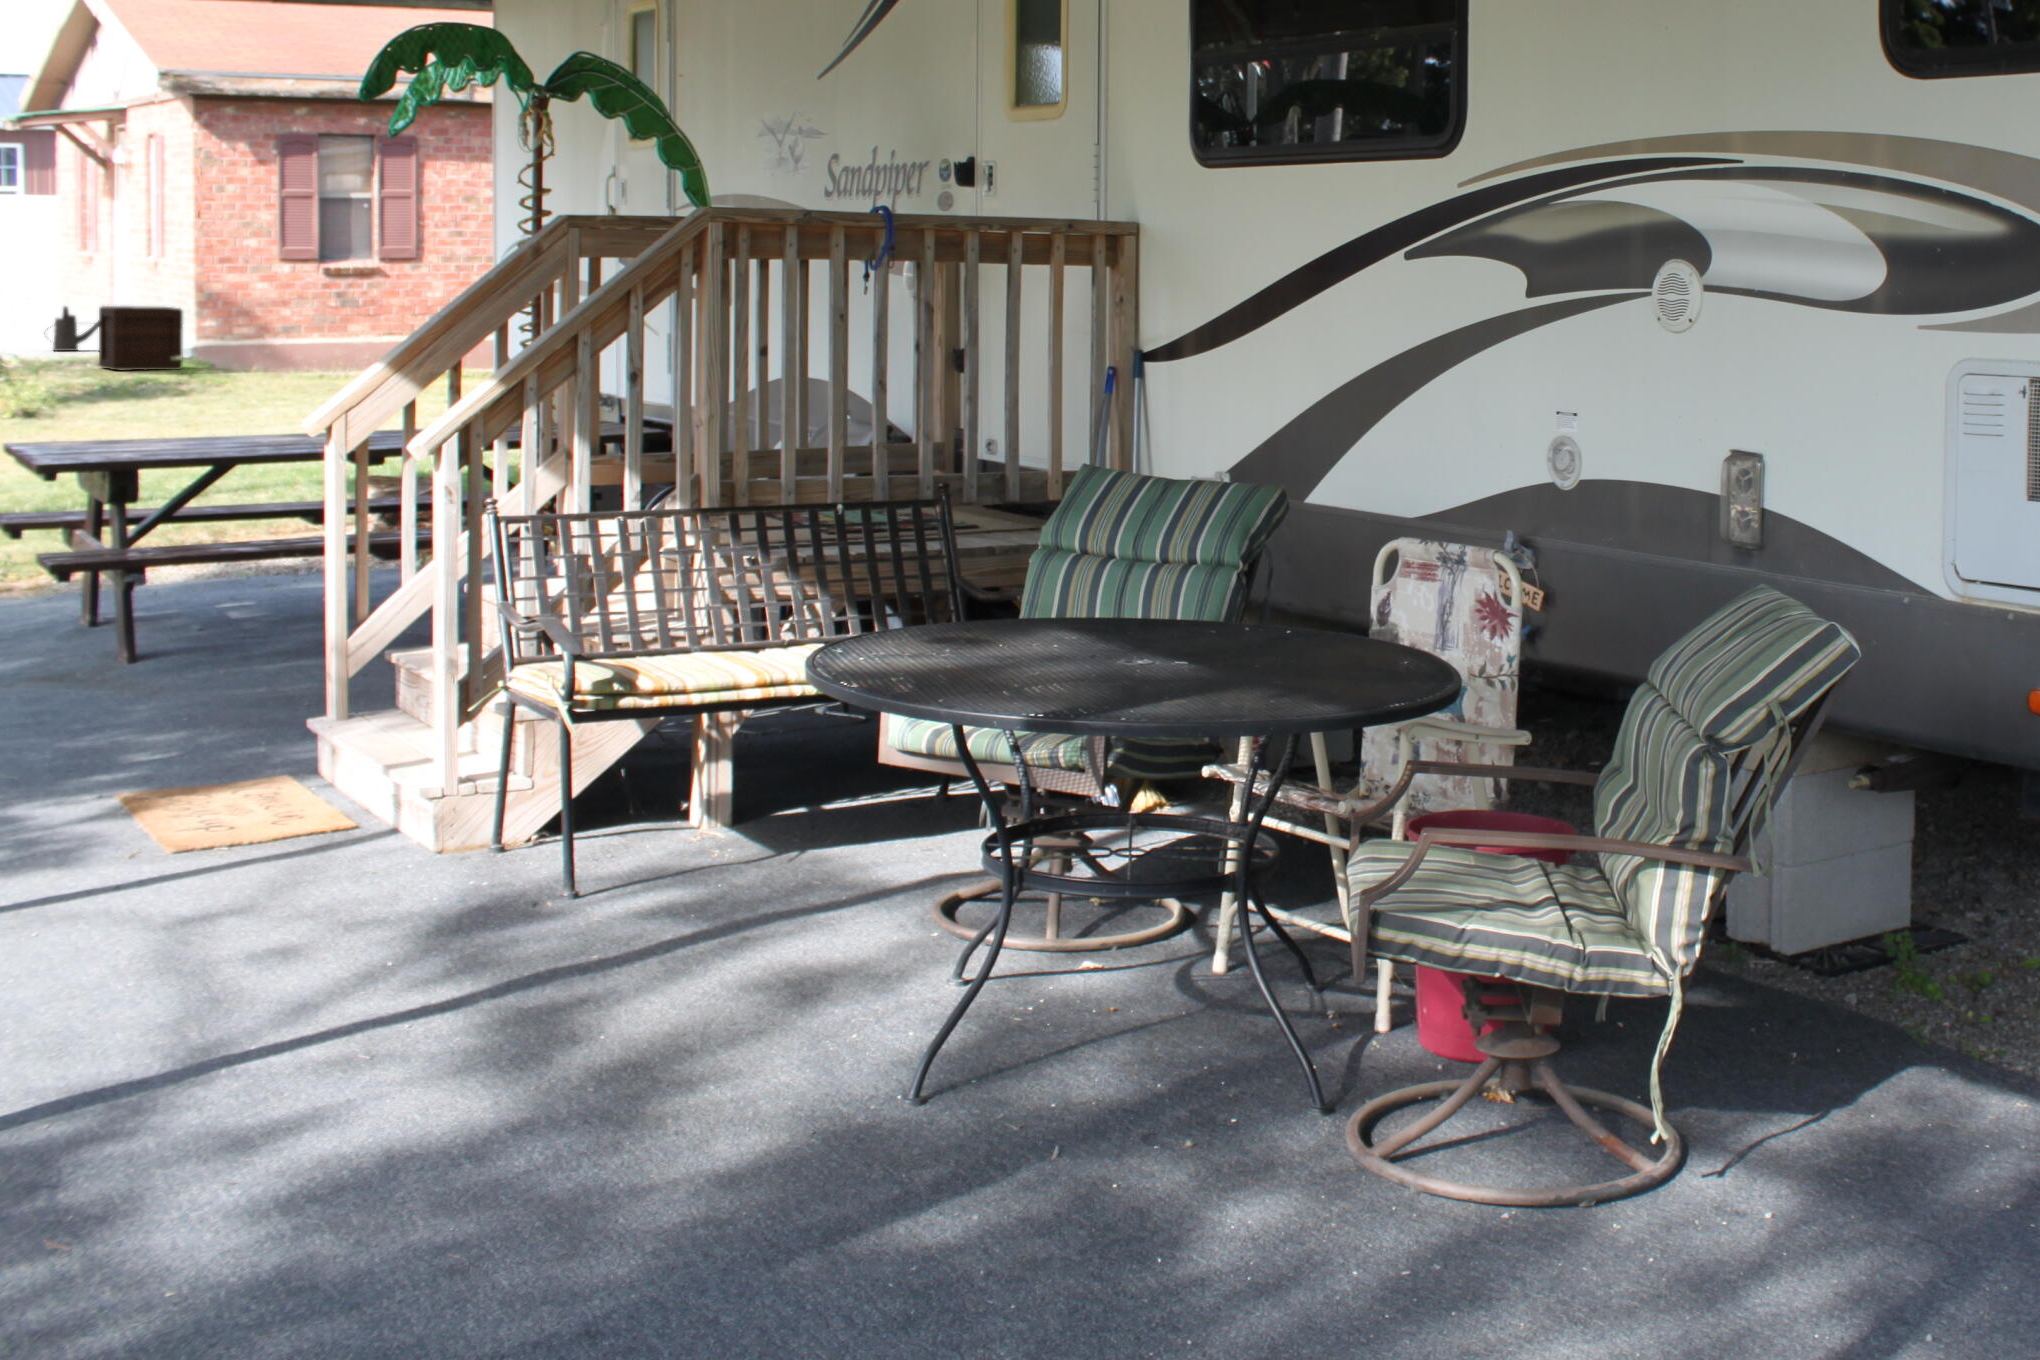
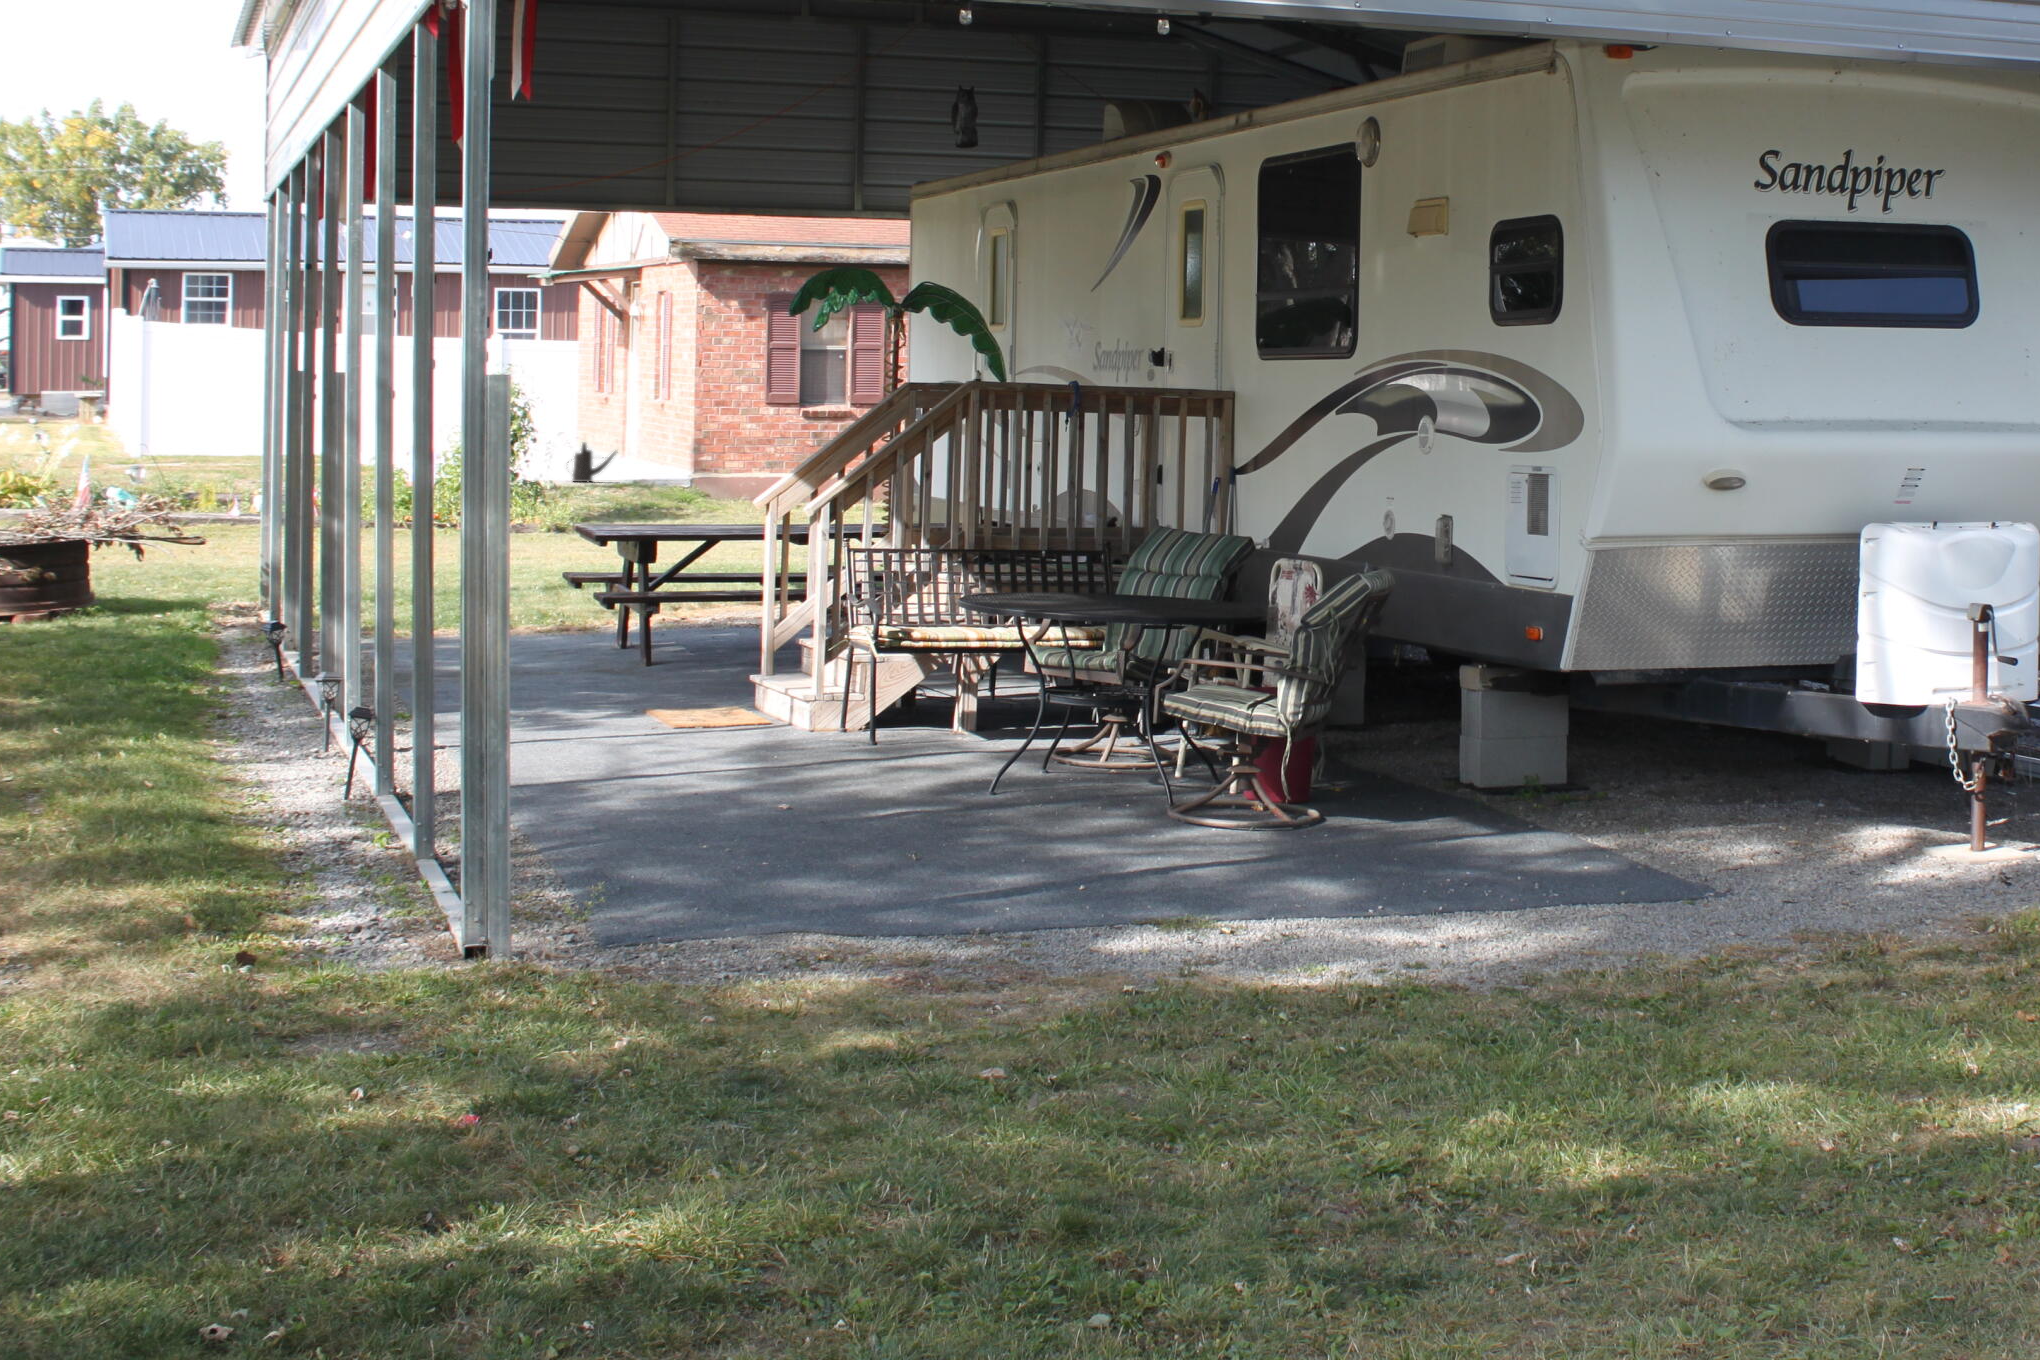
wooden crate: present [99,306,183,371] -> none [611,442,681,499]

